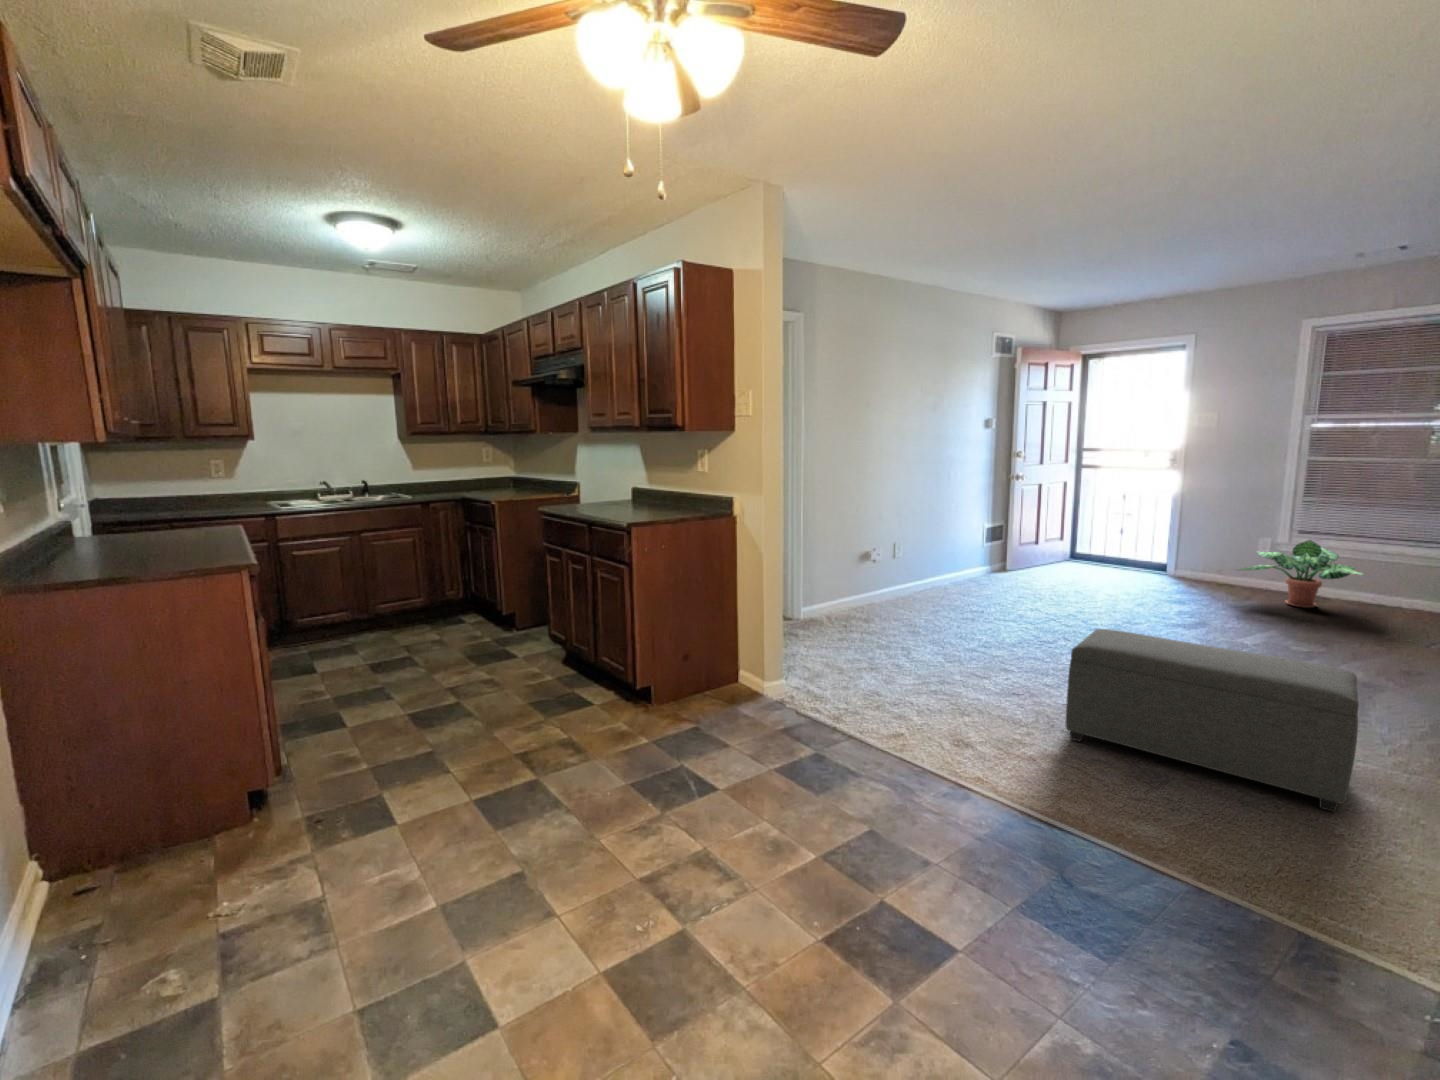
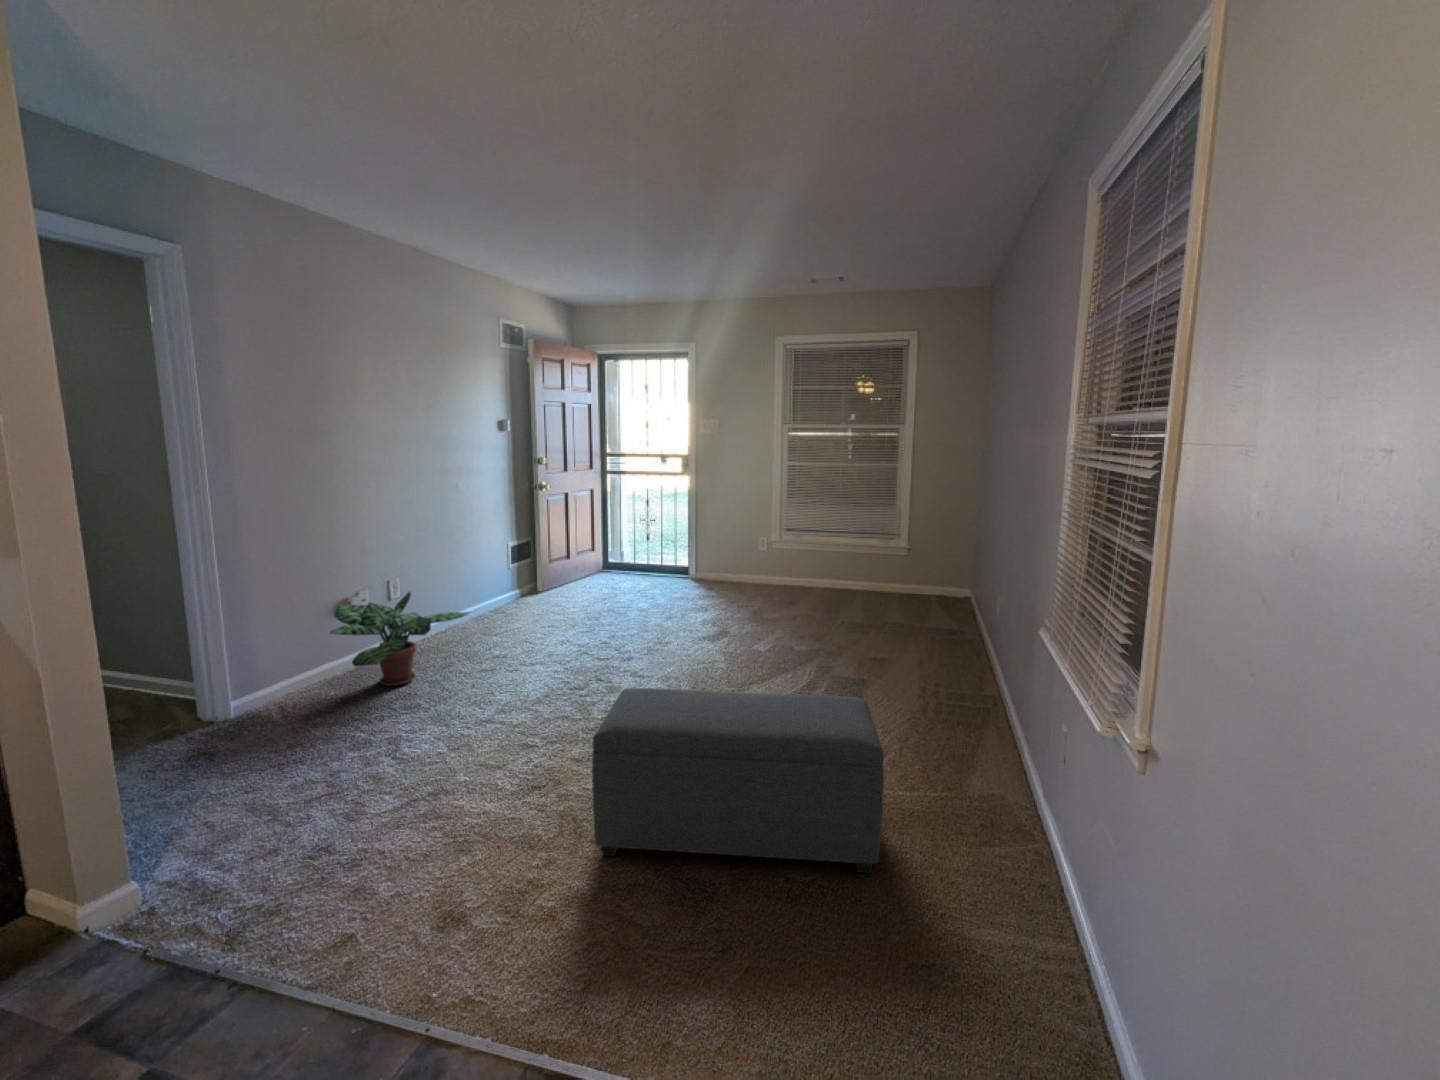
potted plant: present [1237,540,1363,608] -> present [330,592,469,686]

